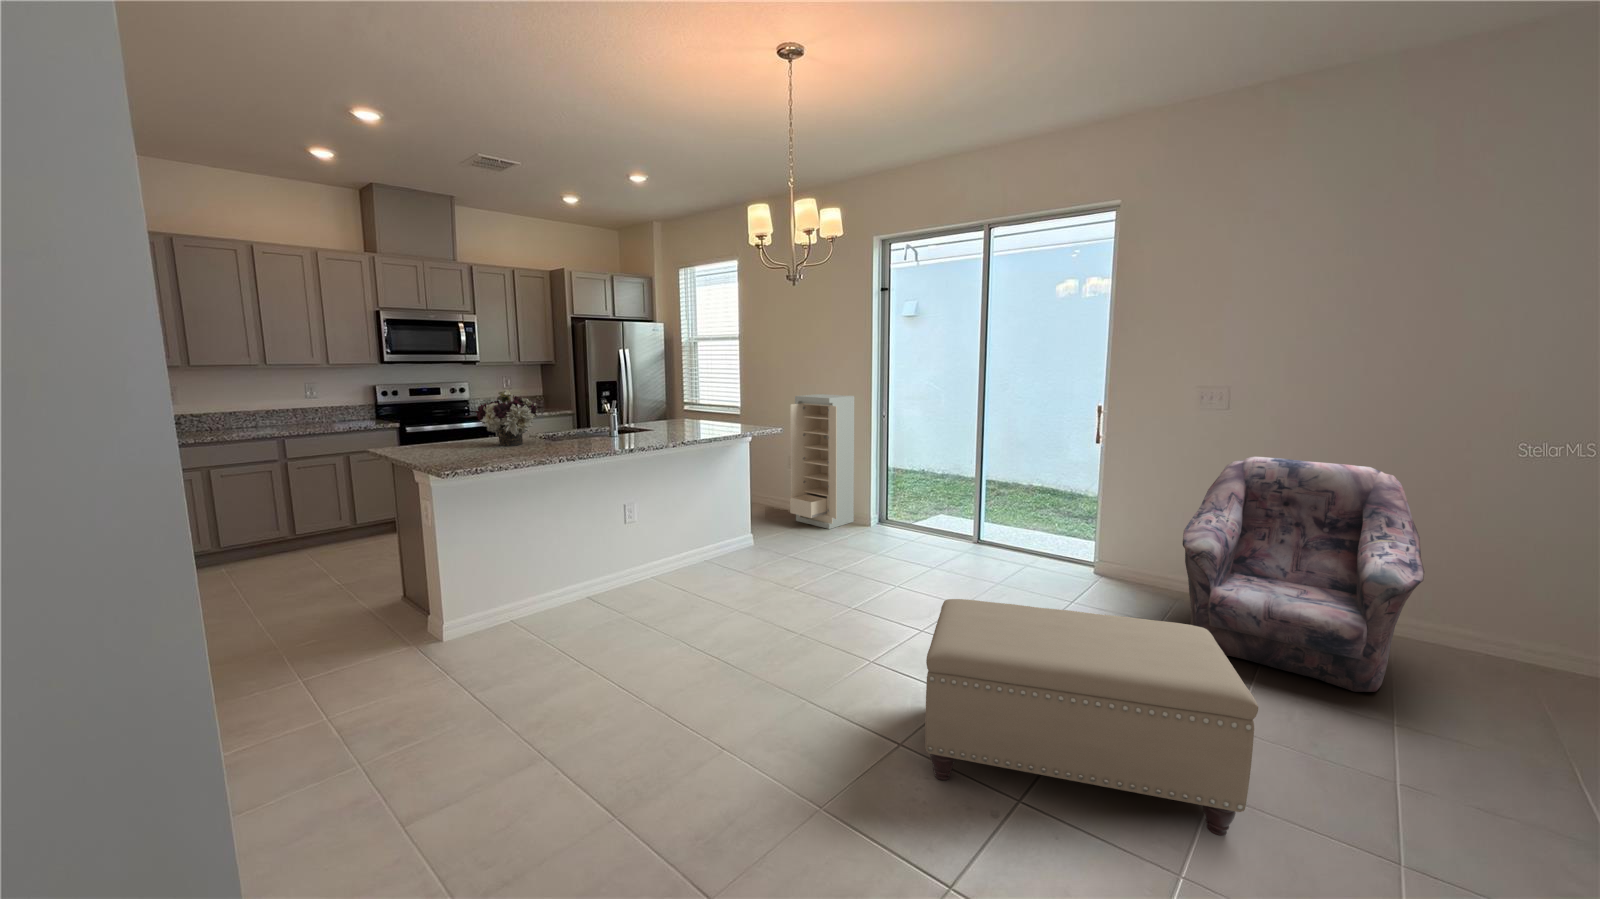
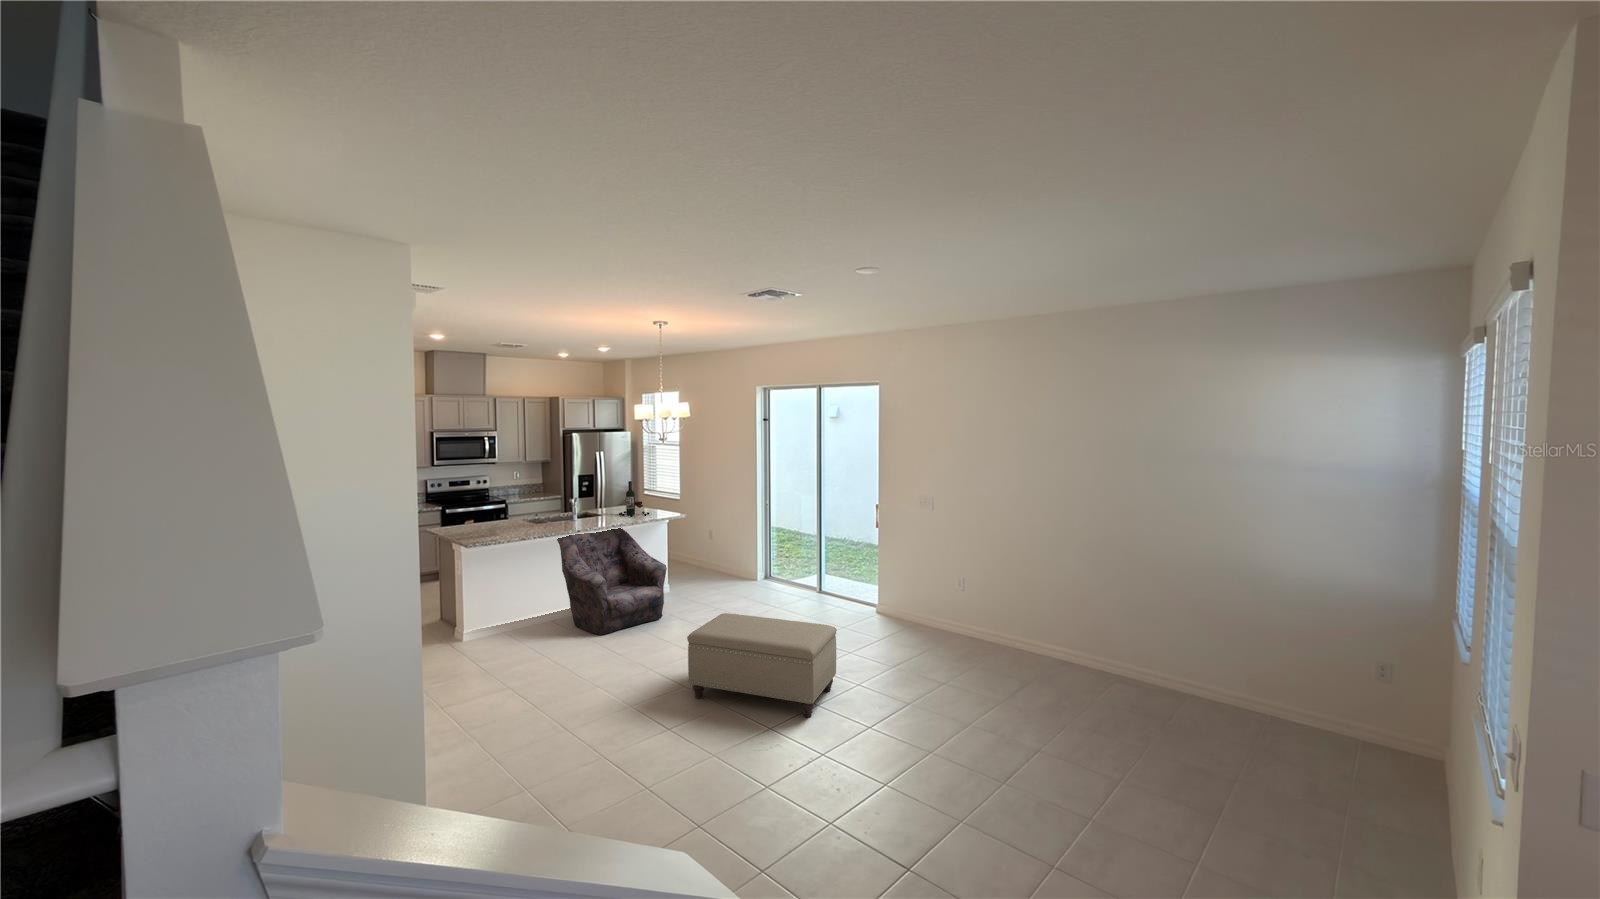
wine bottle: none [679,377,727,433] -> present [619,481,649,517]
flower arrangement: present [475,389,538,446] -> none [490,492,527,527]
storage cabinet: present [790,394,854,529] -> none [702,488,747,582]
armchair: present [1183,457,1424,692] -> present [557,528,667,635]

